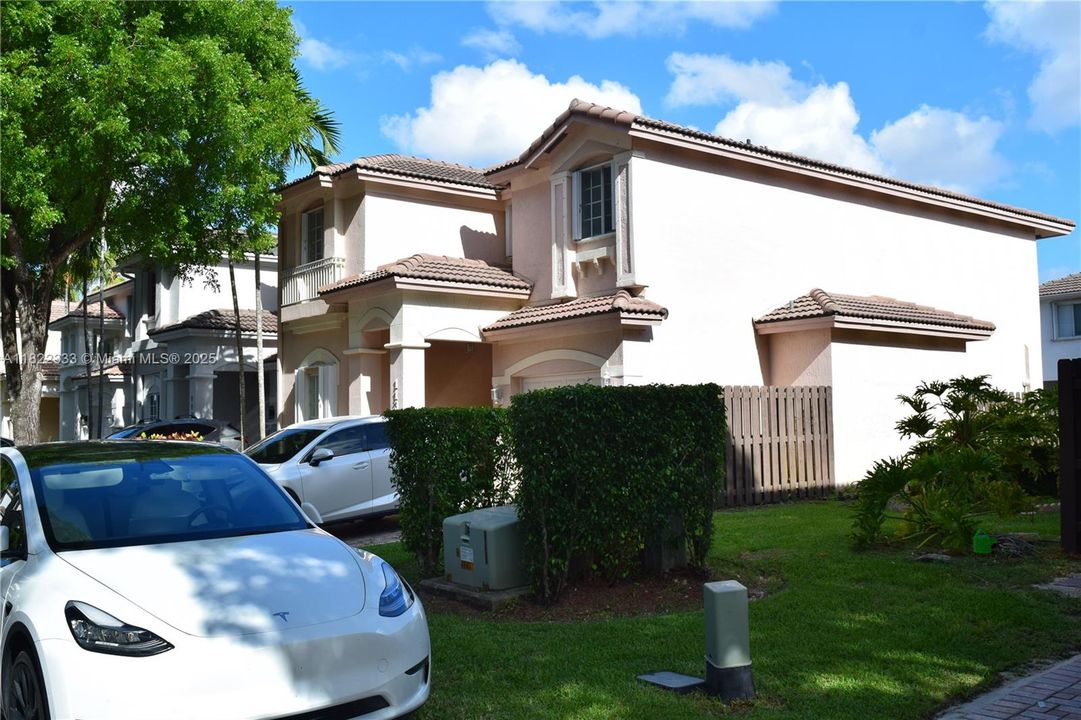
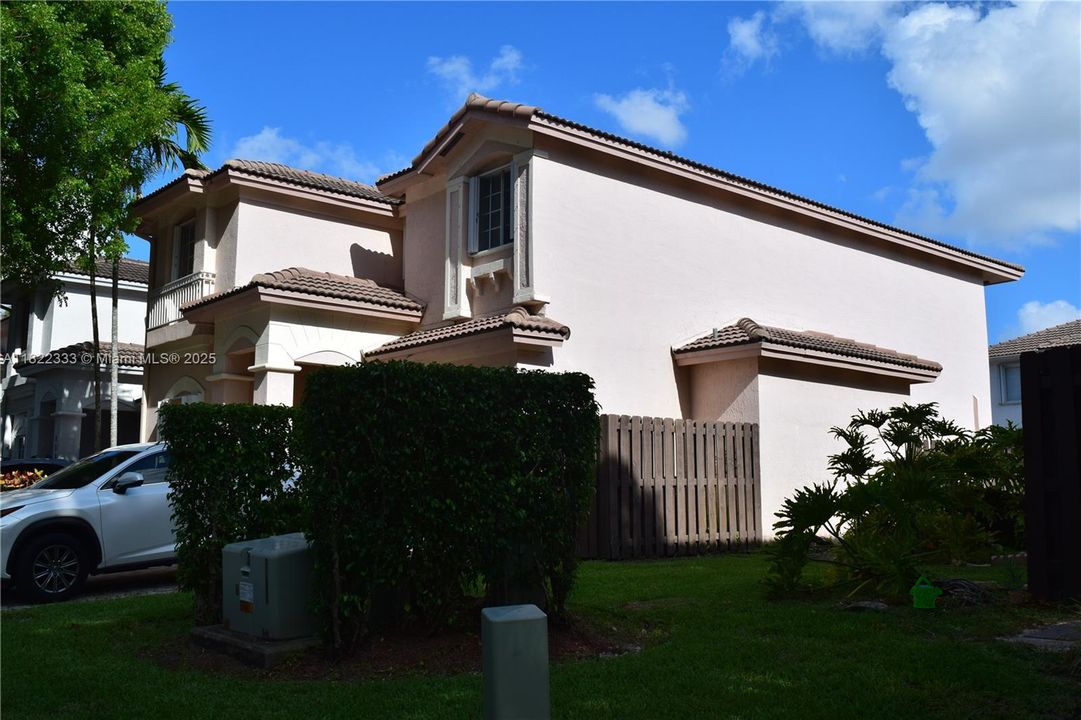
potted plant: none [1041,511,1065,549] -> present [999,556,1027,604]

